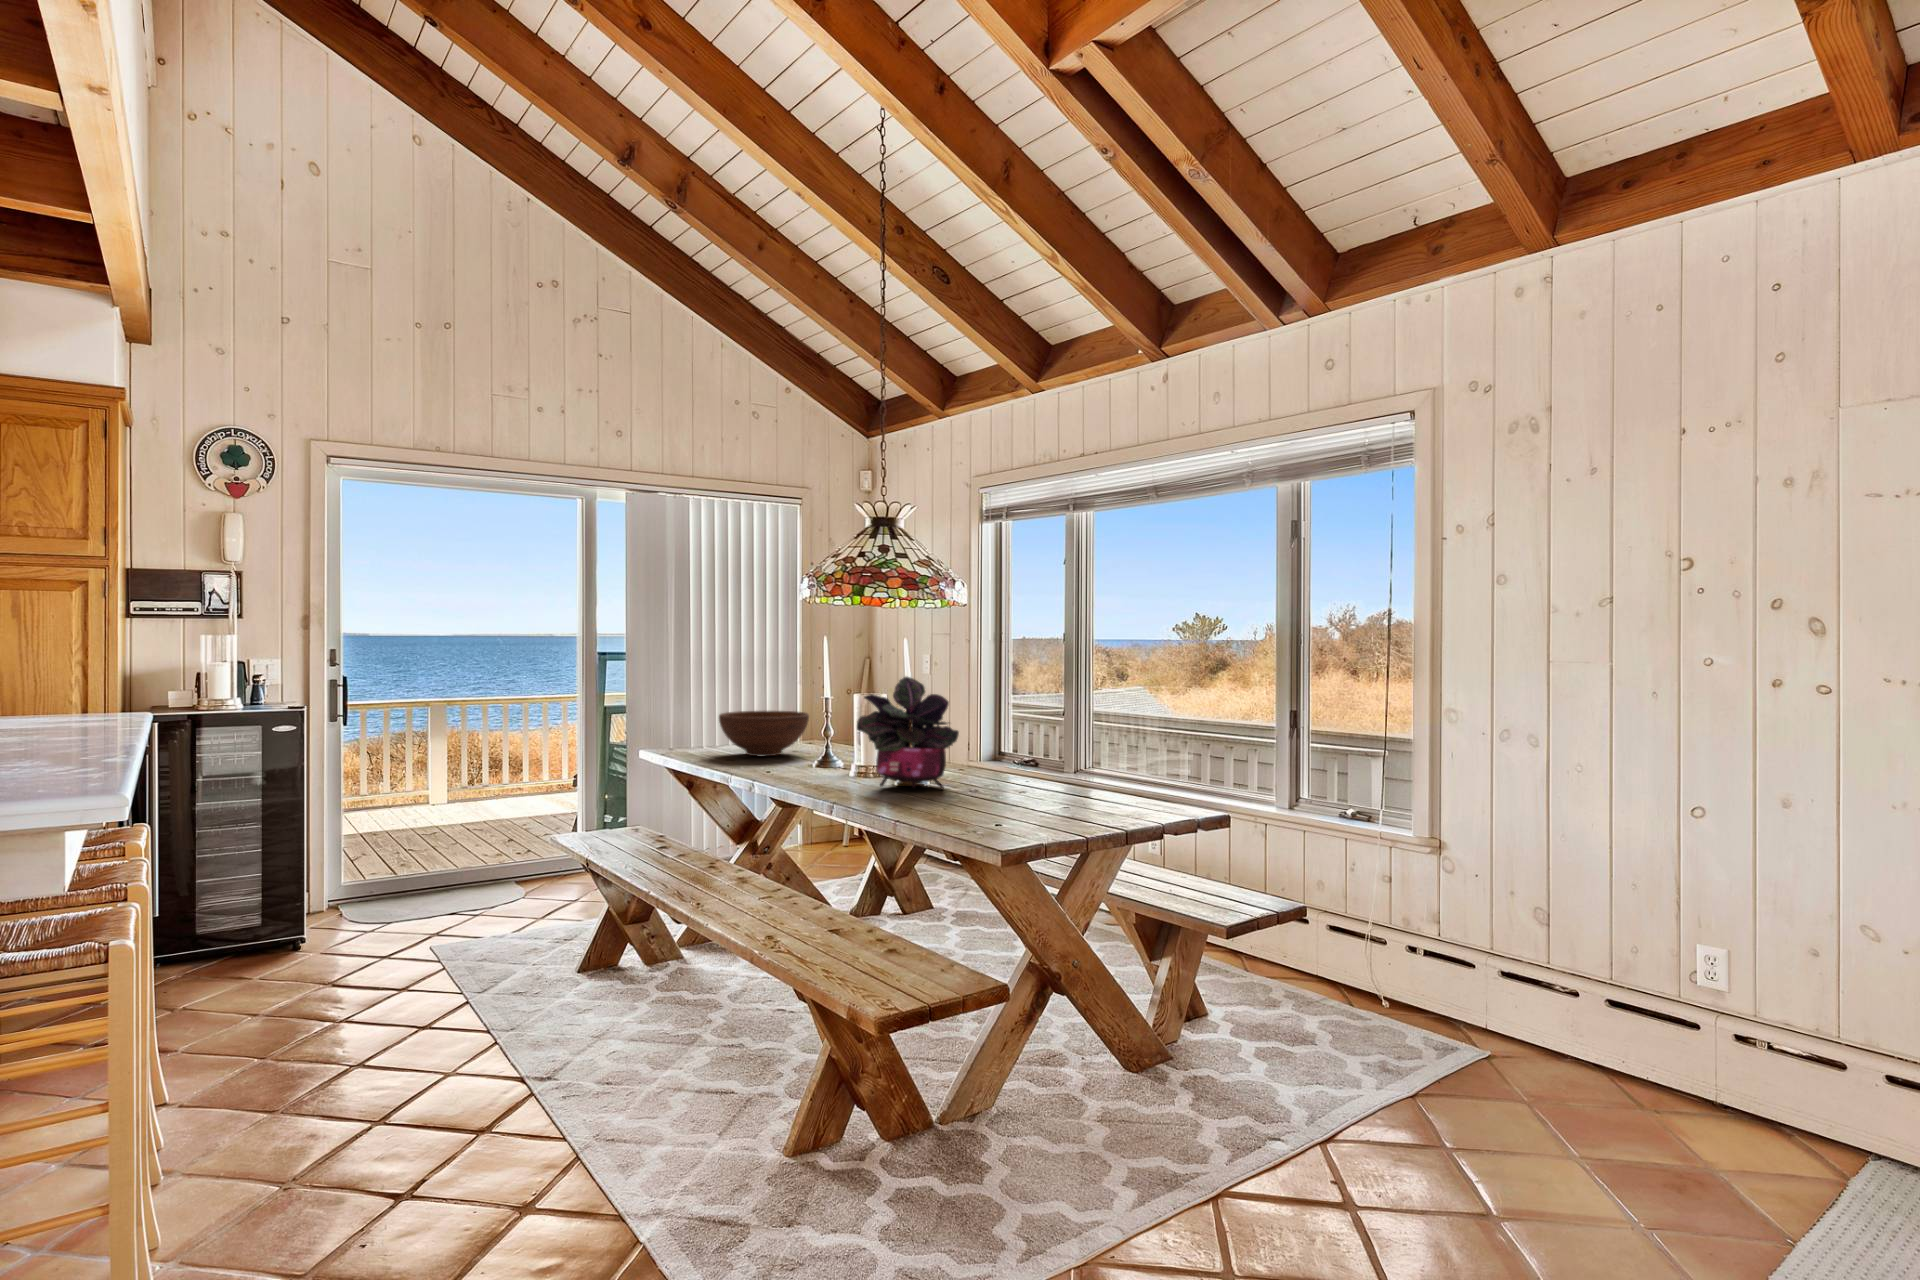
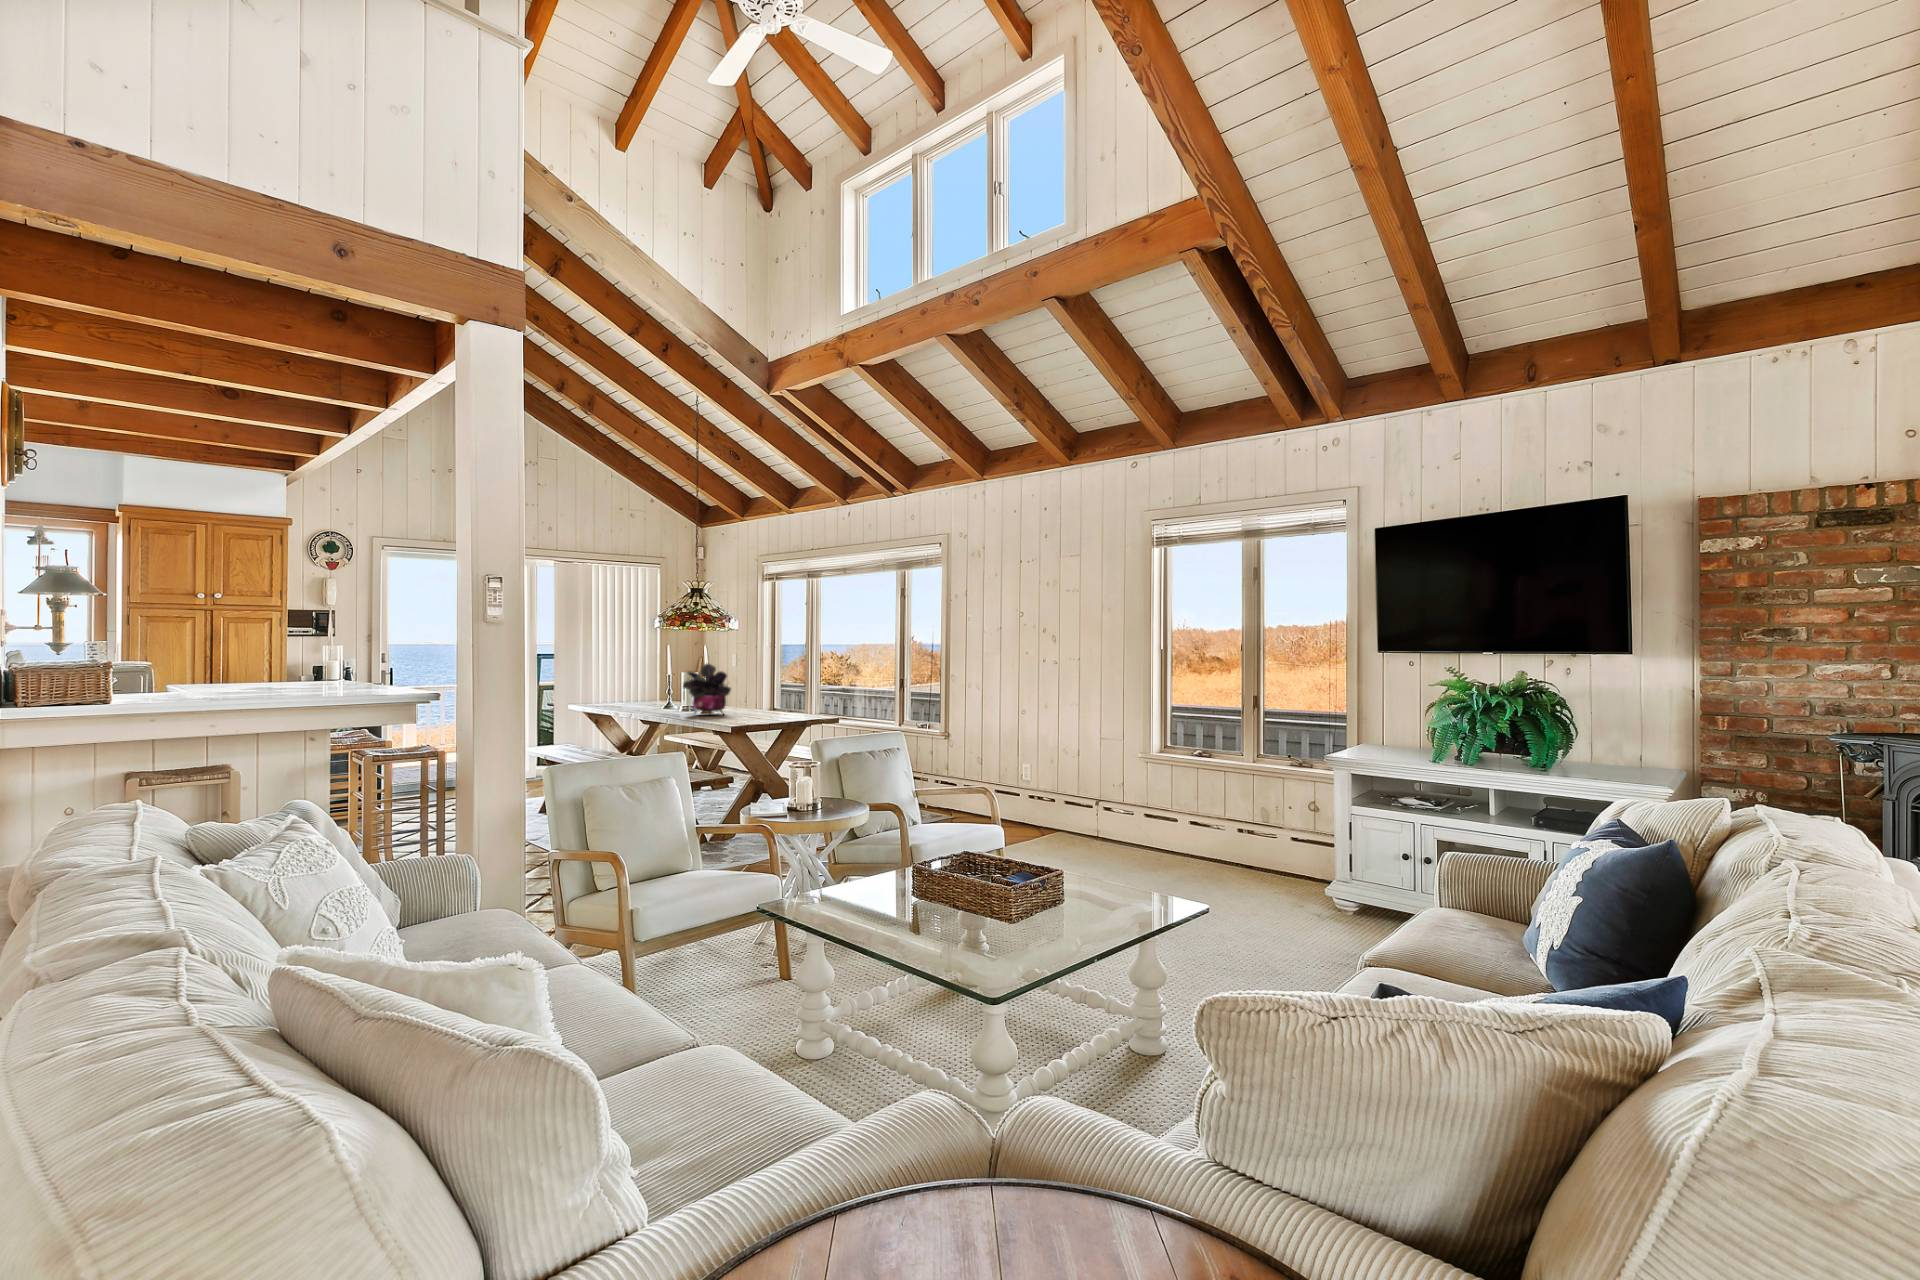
fruit bowl: present [719,711,809,756] -> none [611,684,660,707]

